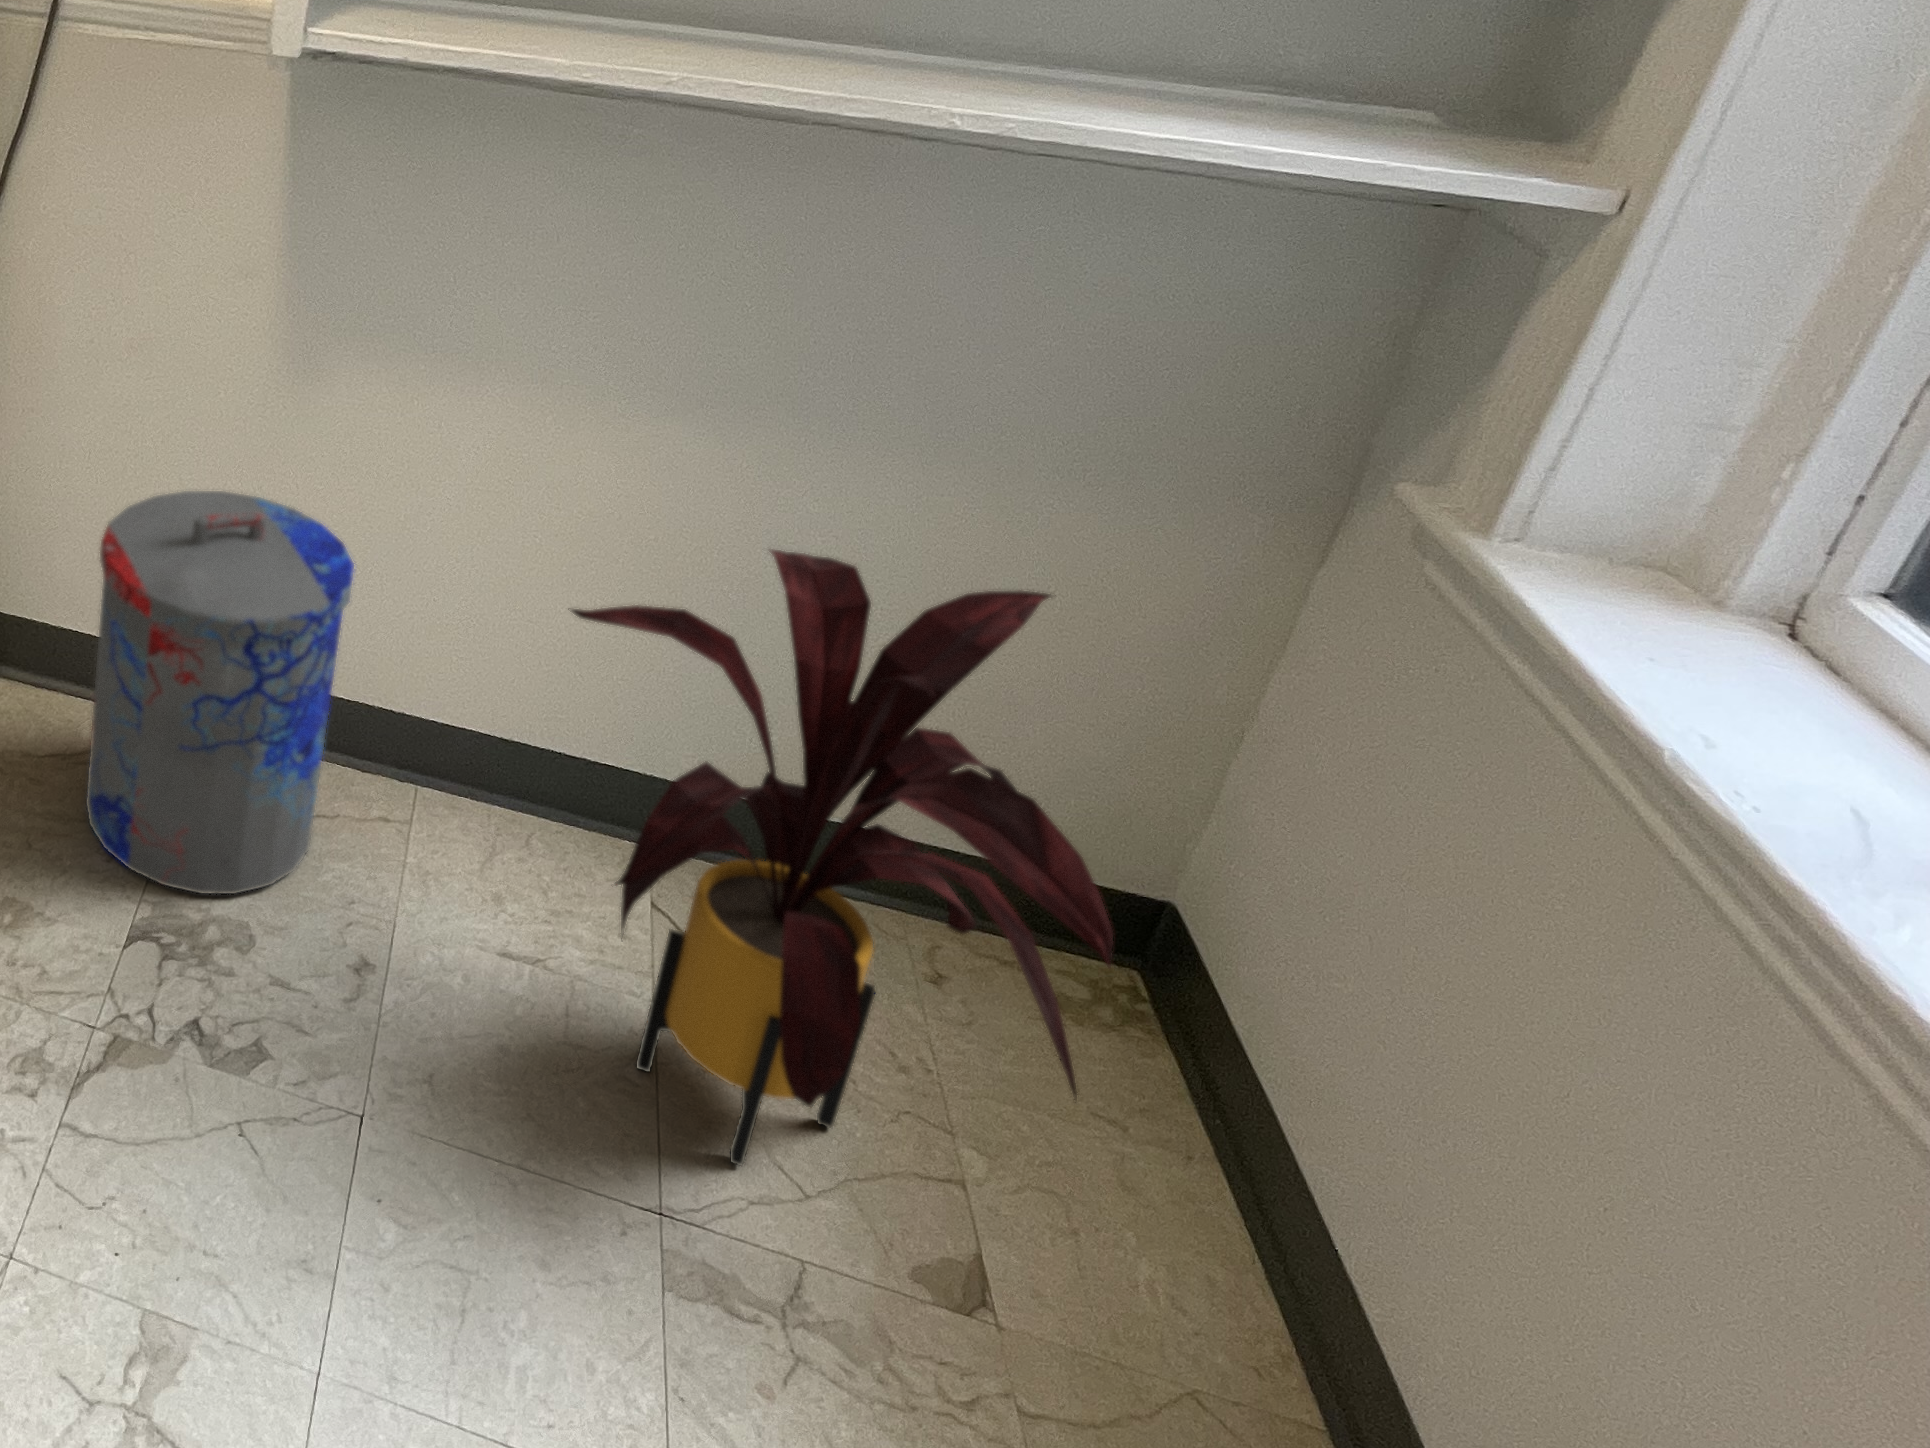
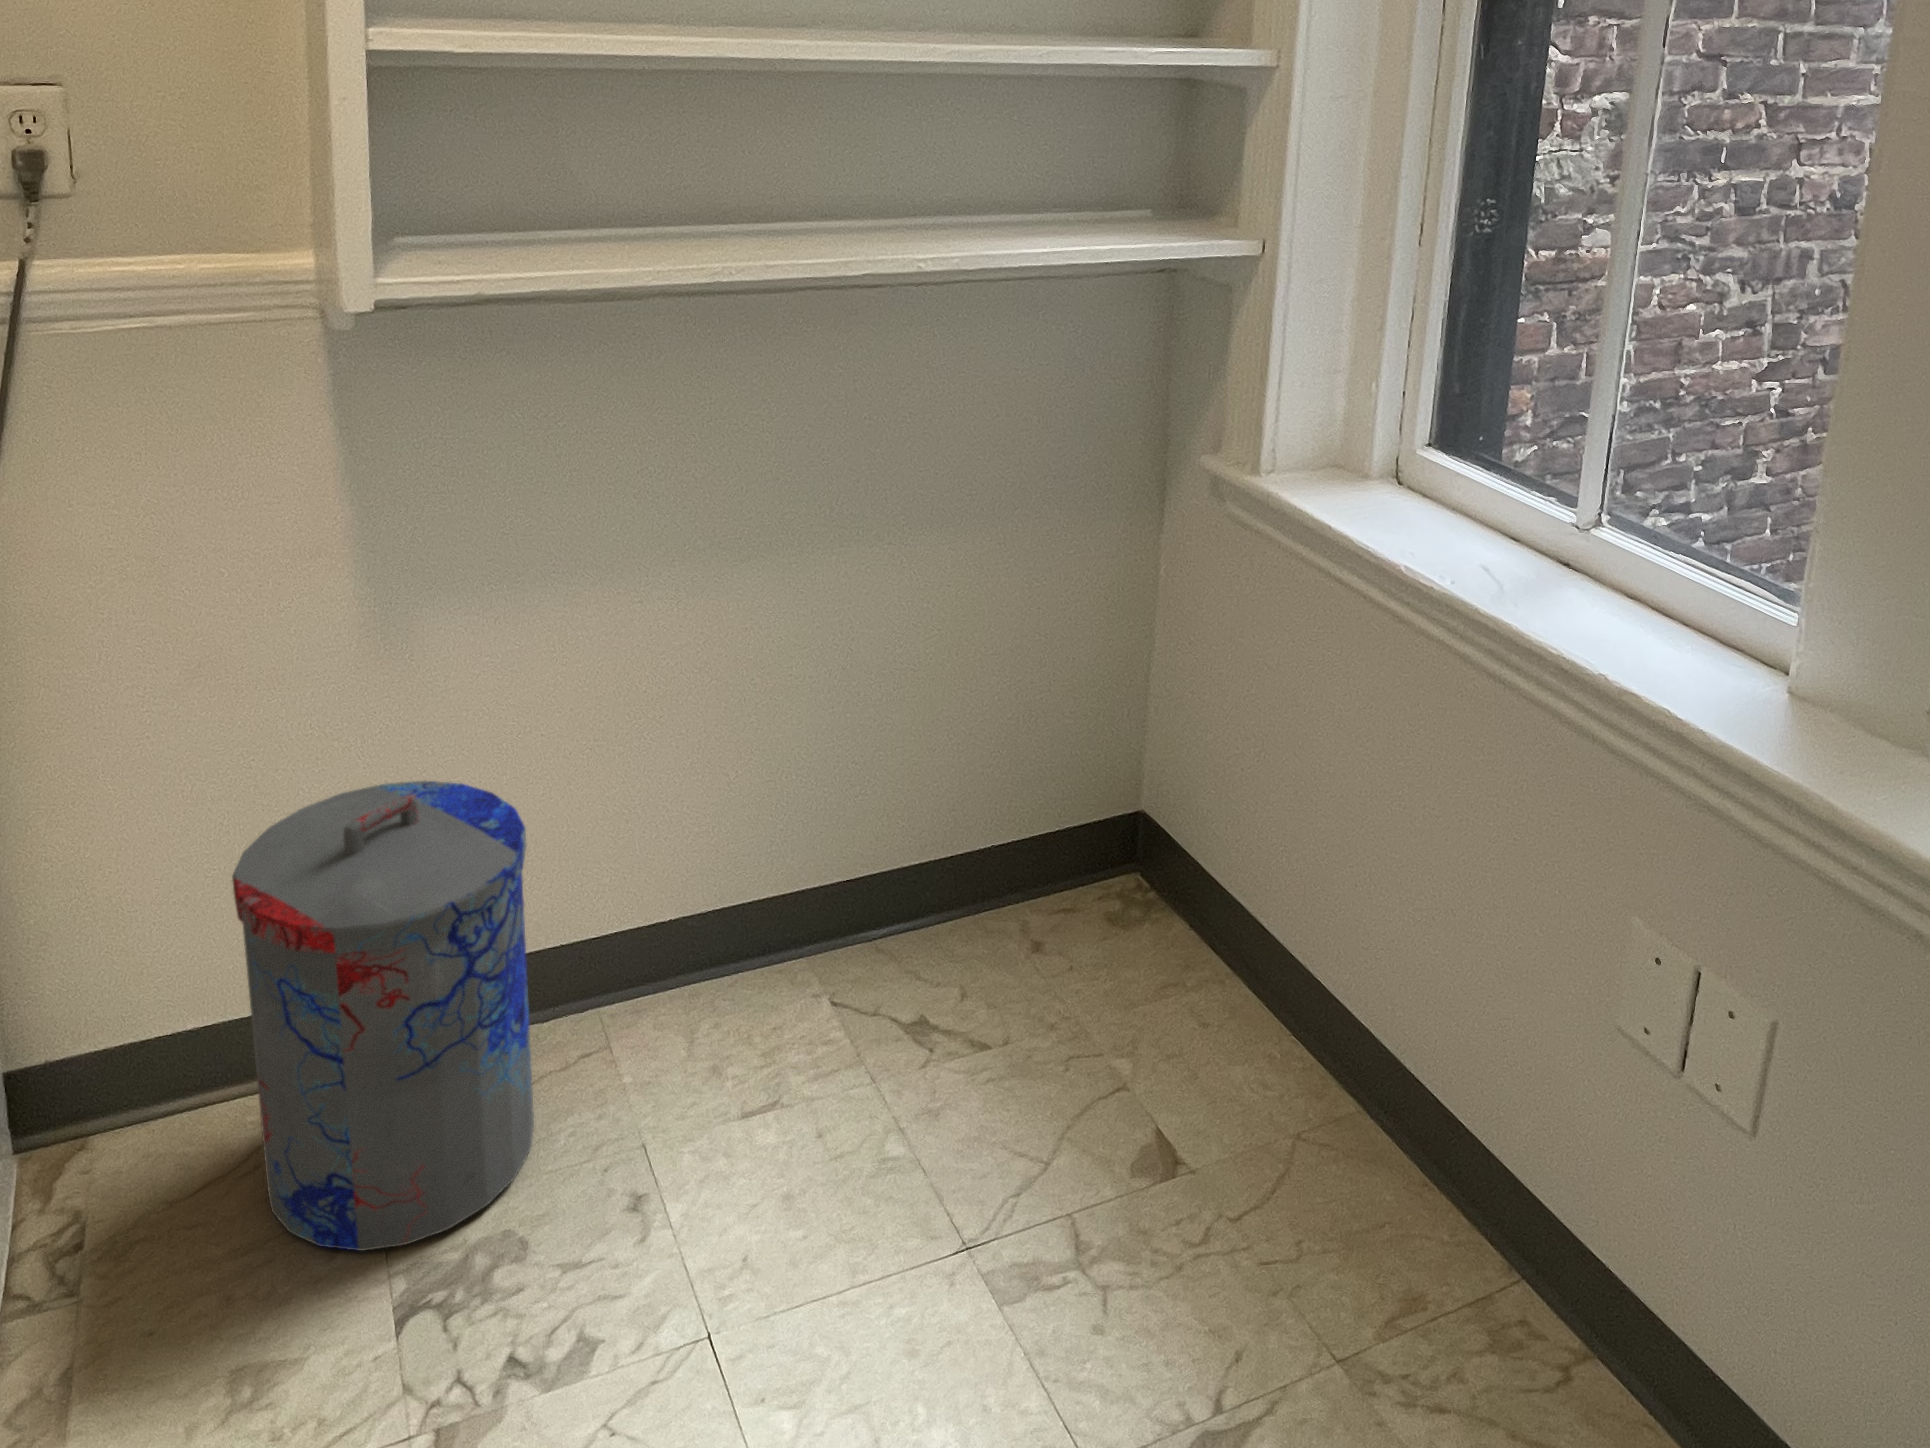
house plant: present [568,550,1113,1165] -> none [741,610,1217,1171]

